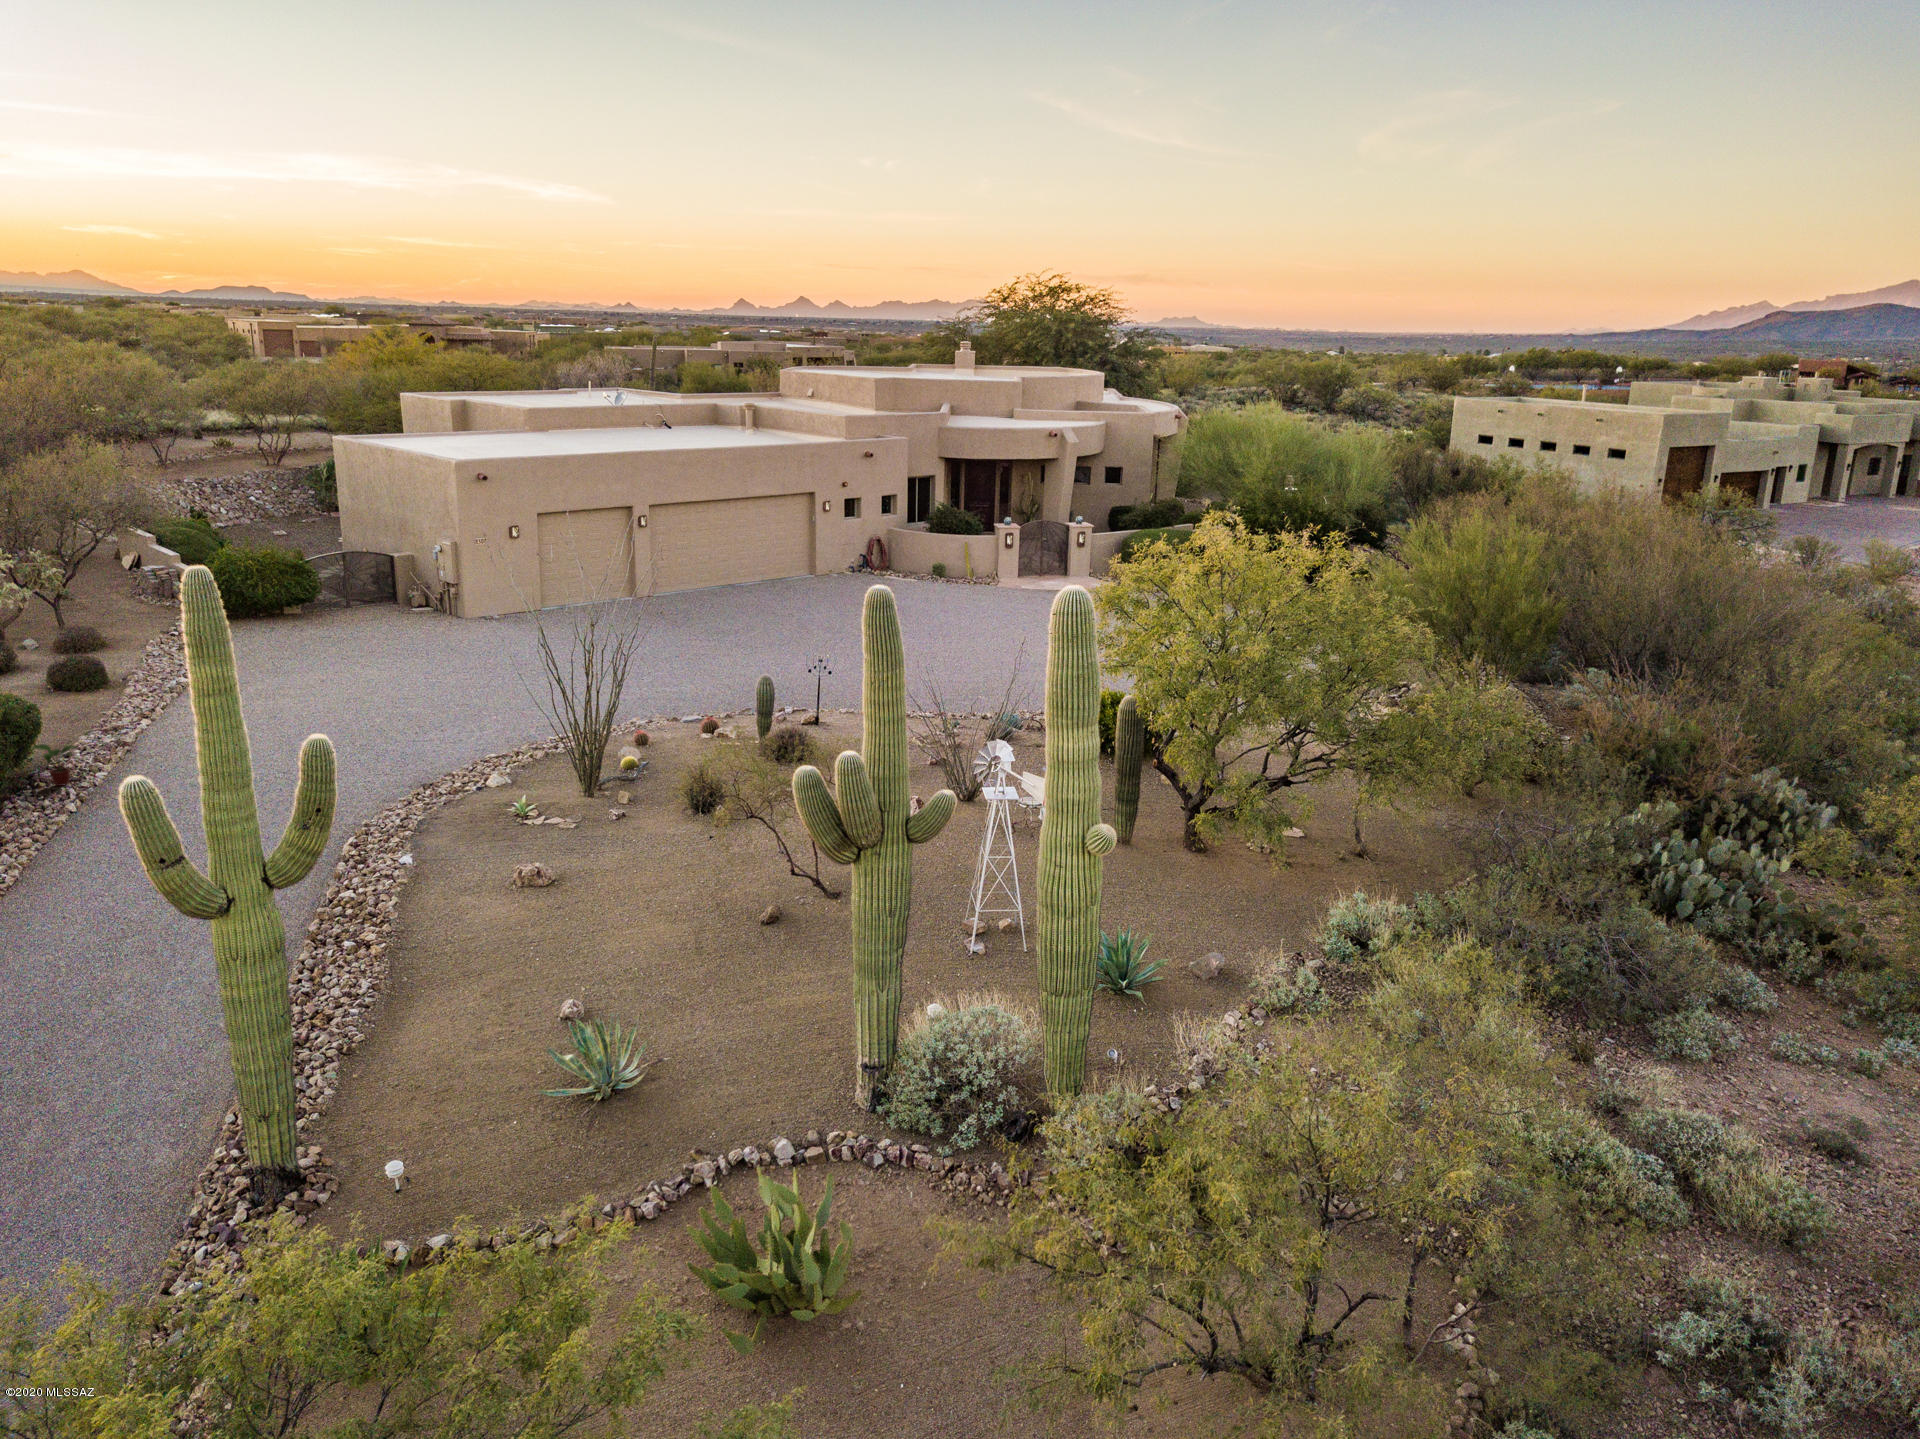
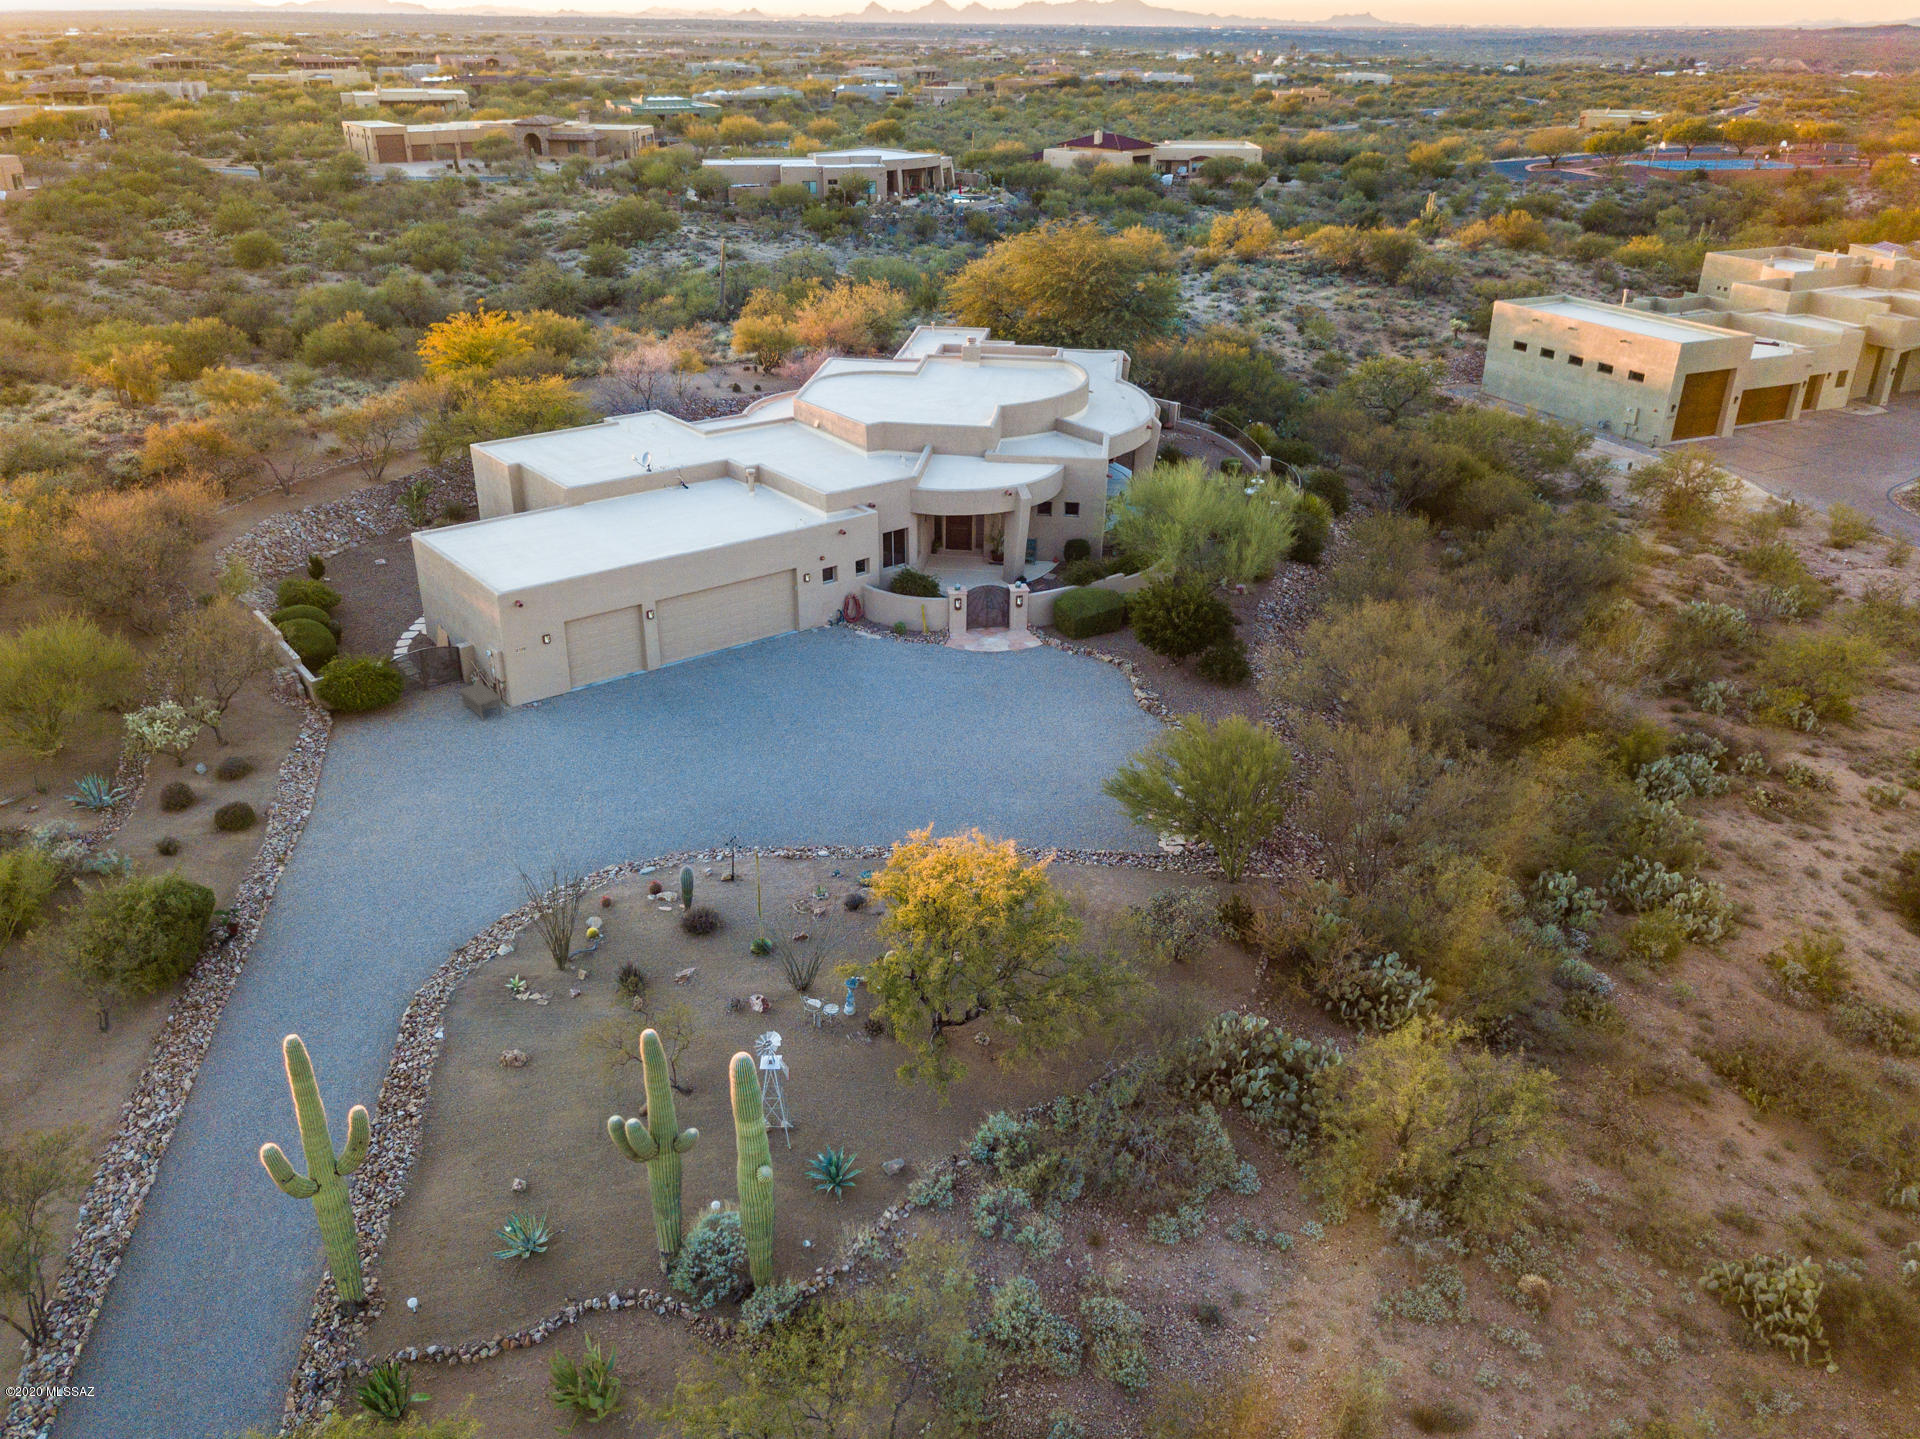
storage bench: none [397,585,455,622] -> present [460,683,502,719]

